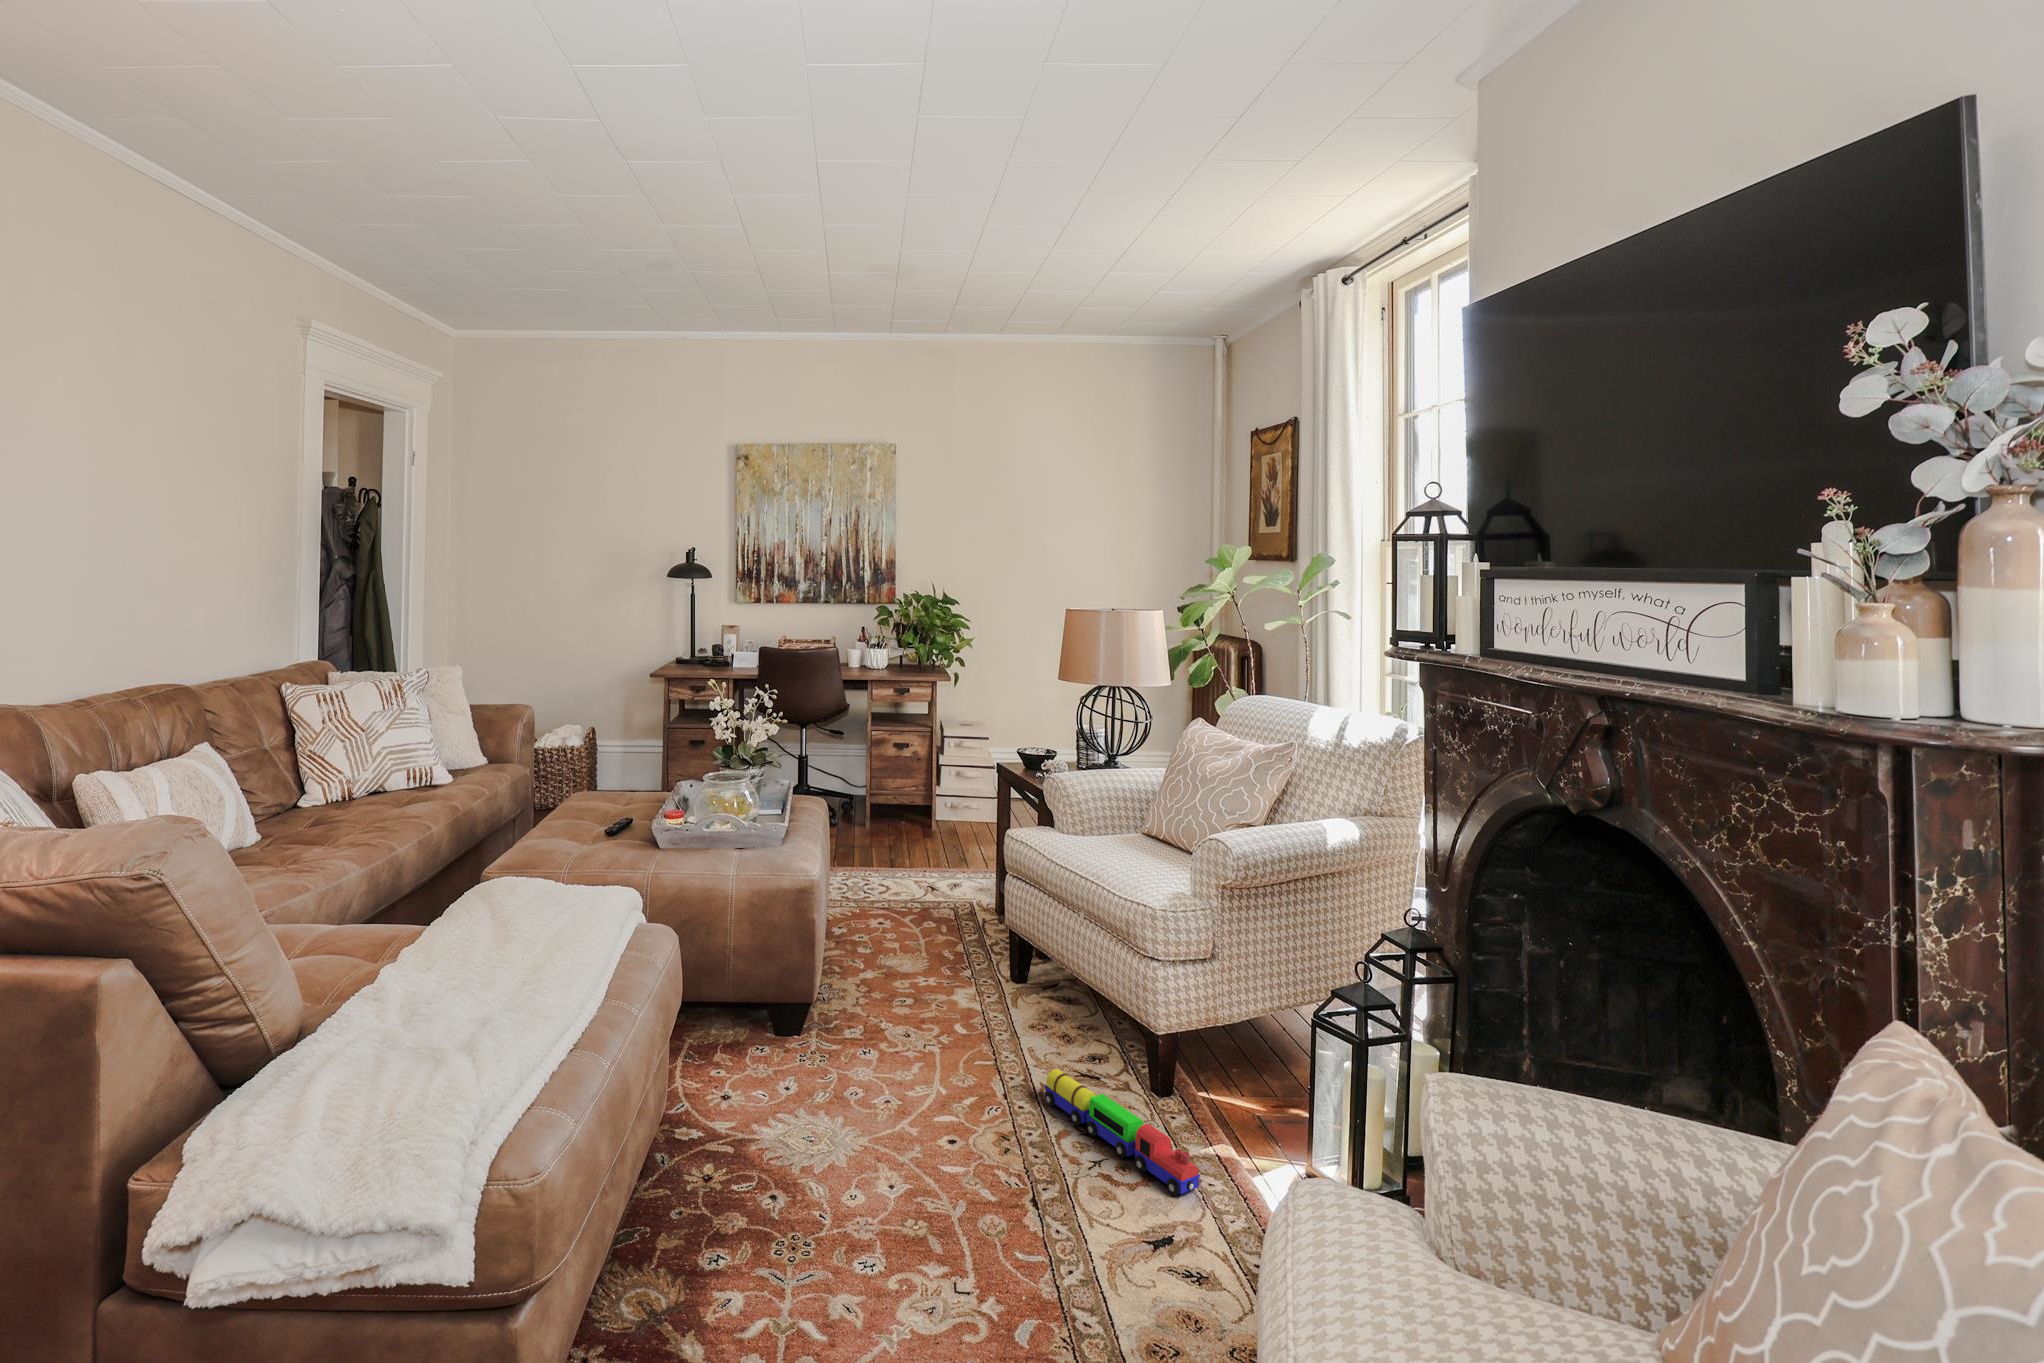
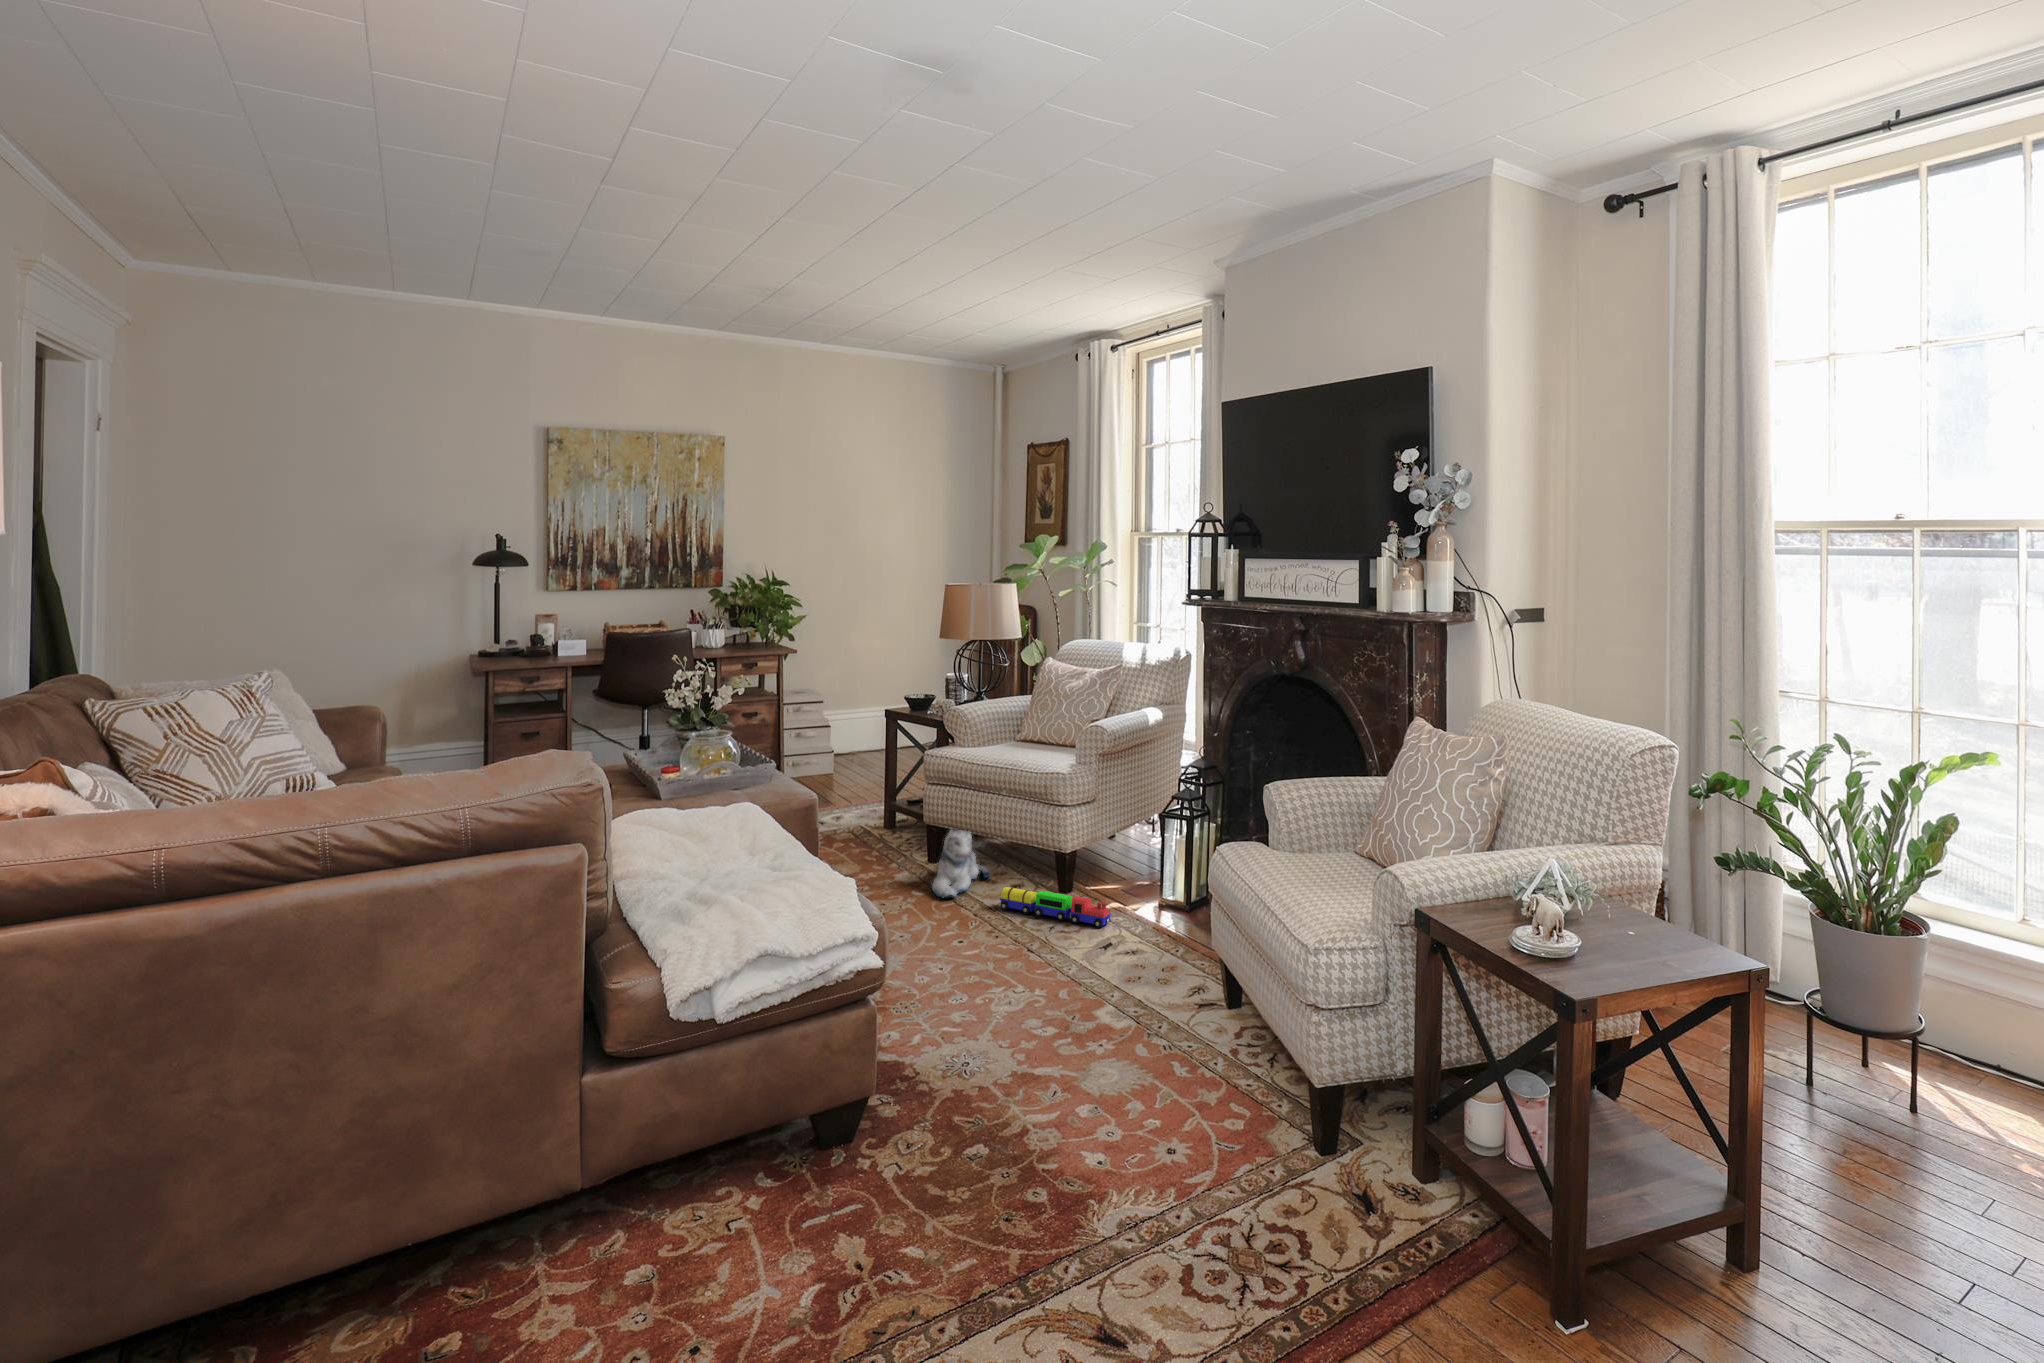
plush toy: none [974,955,1070,1060] -> present [932,829,991,898]

